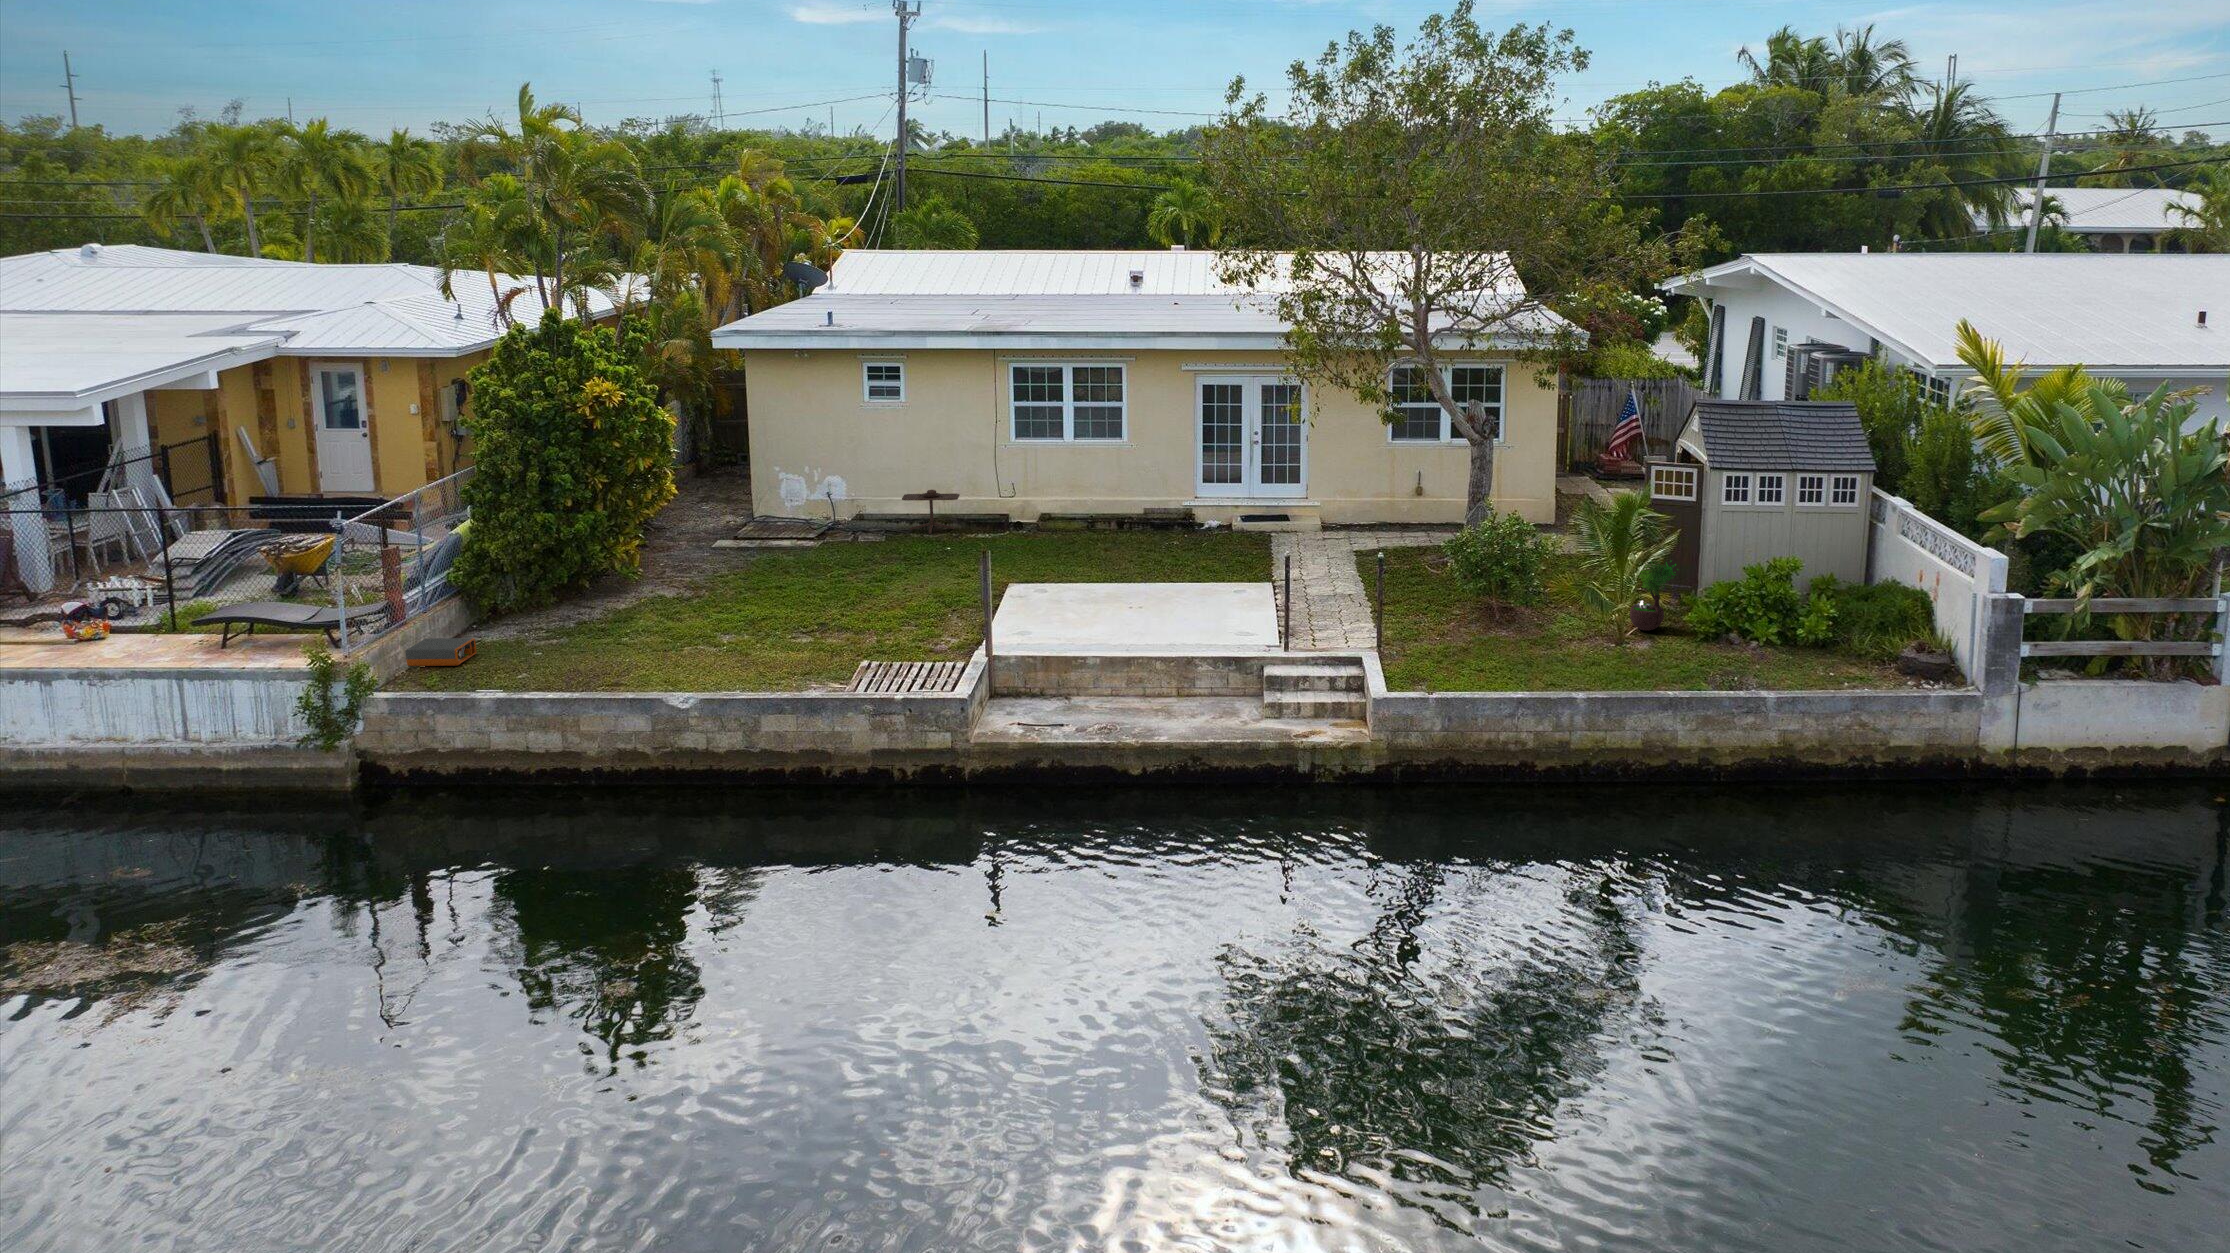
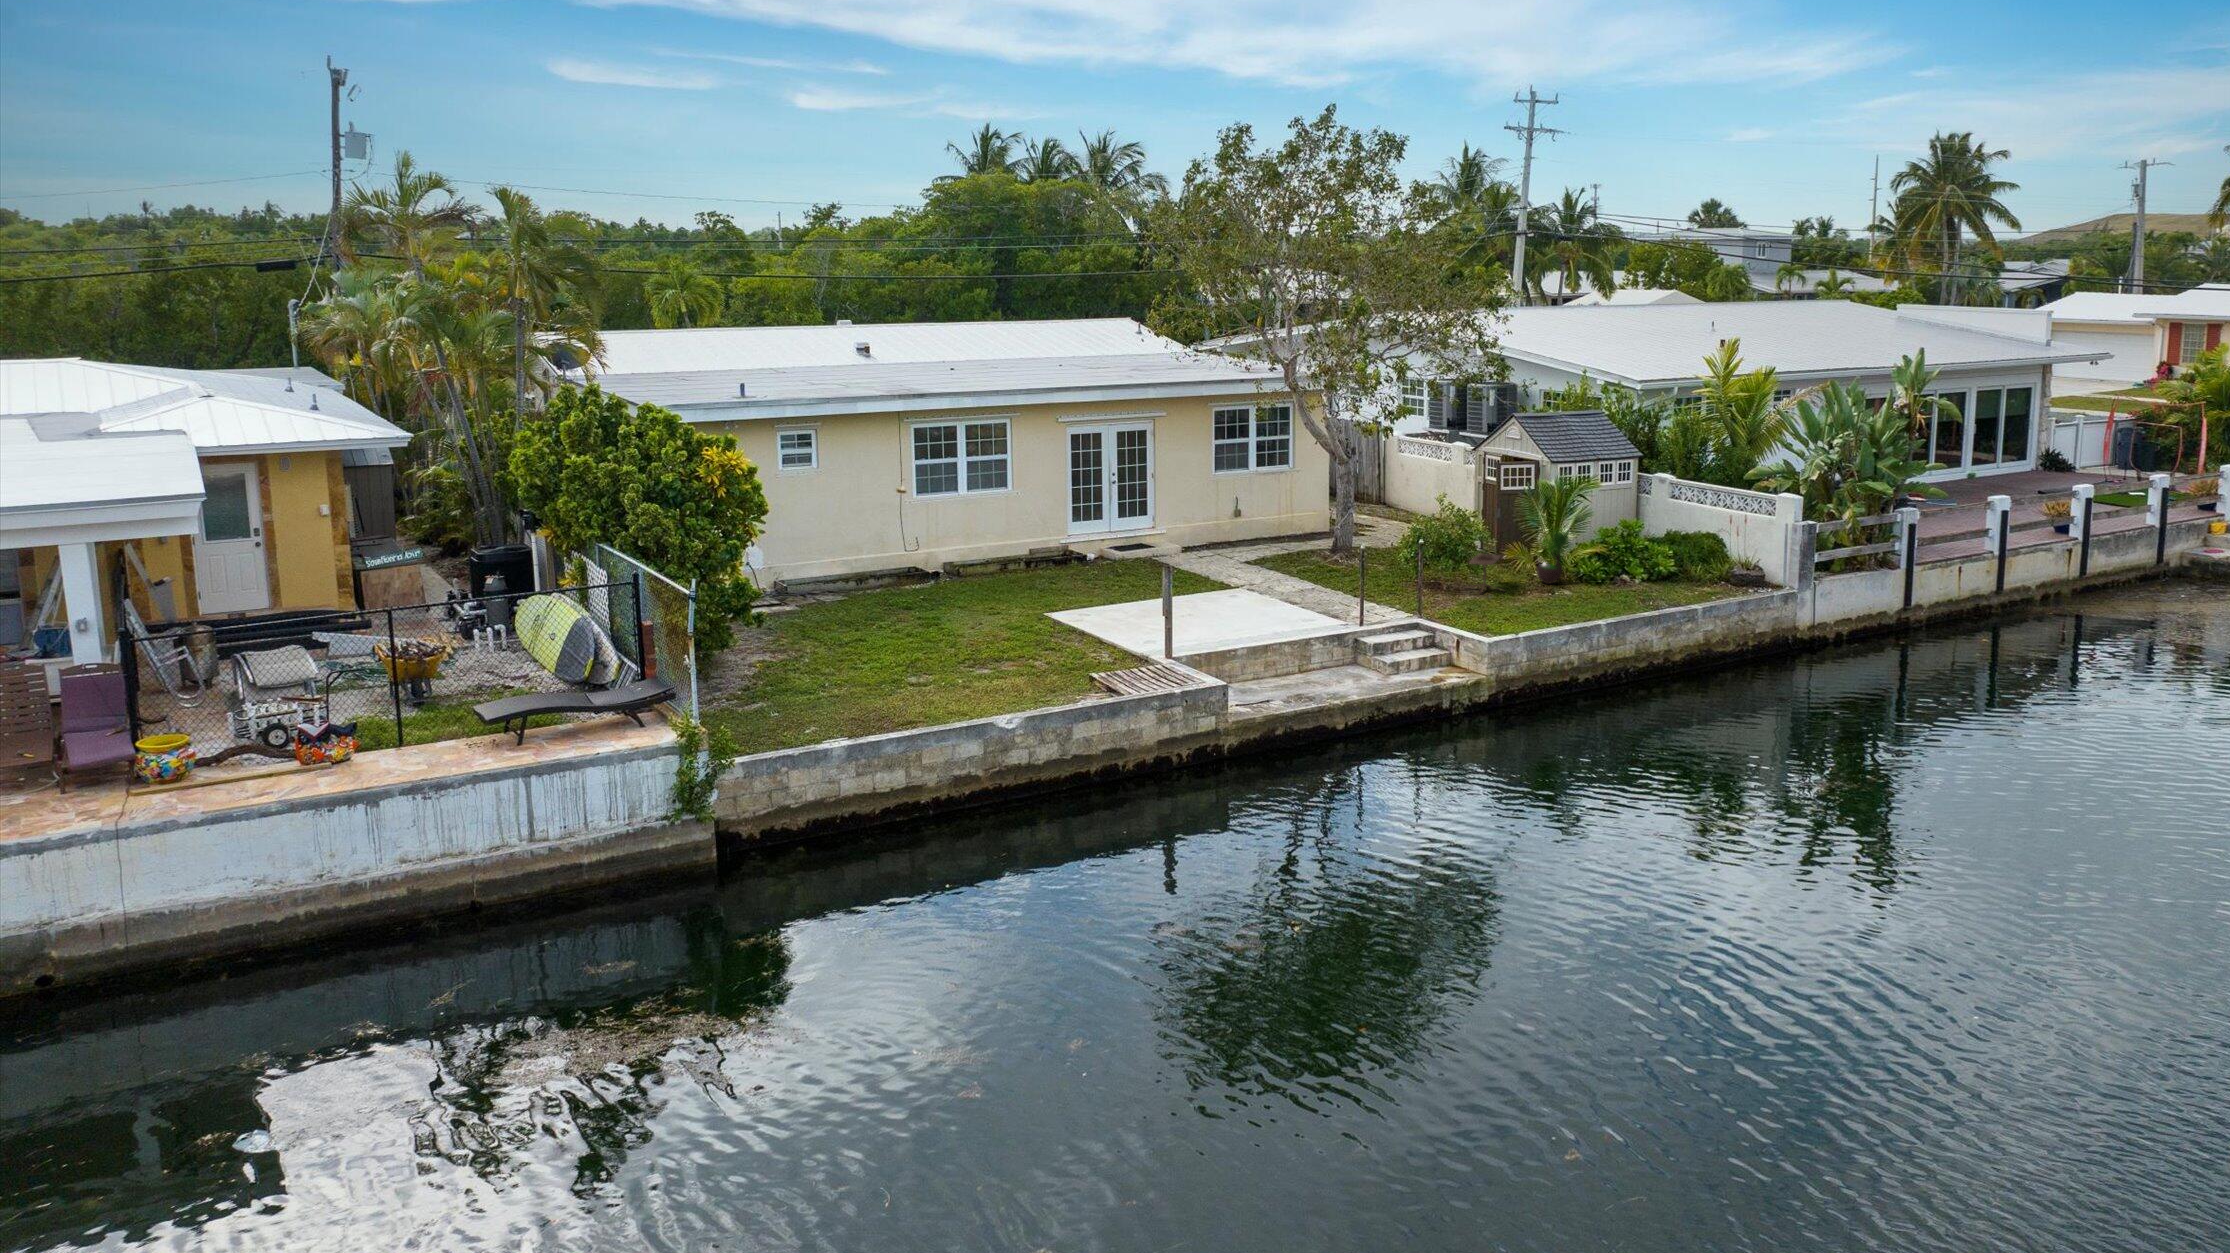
side table: present [902,490,960,534] -> present [1465,553,1504,593]
storage box: present [405,638,477,666] -> none [664,708,730,741]

